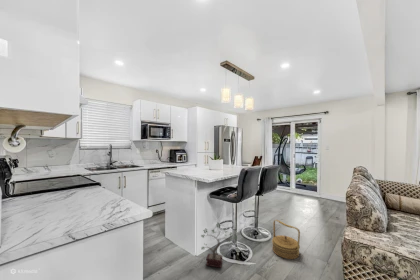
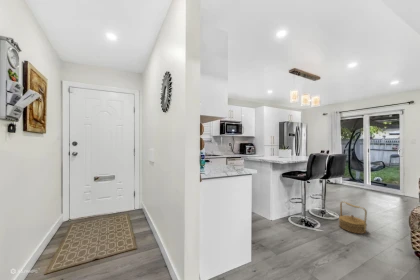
potted plant: present [202,223,237,268] -> none [275,195,307,229]

